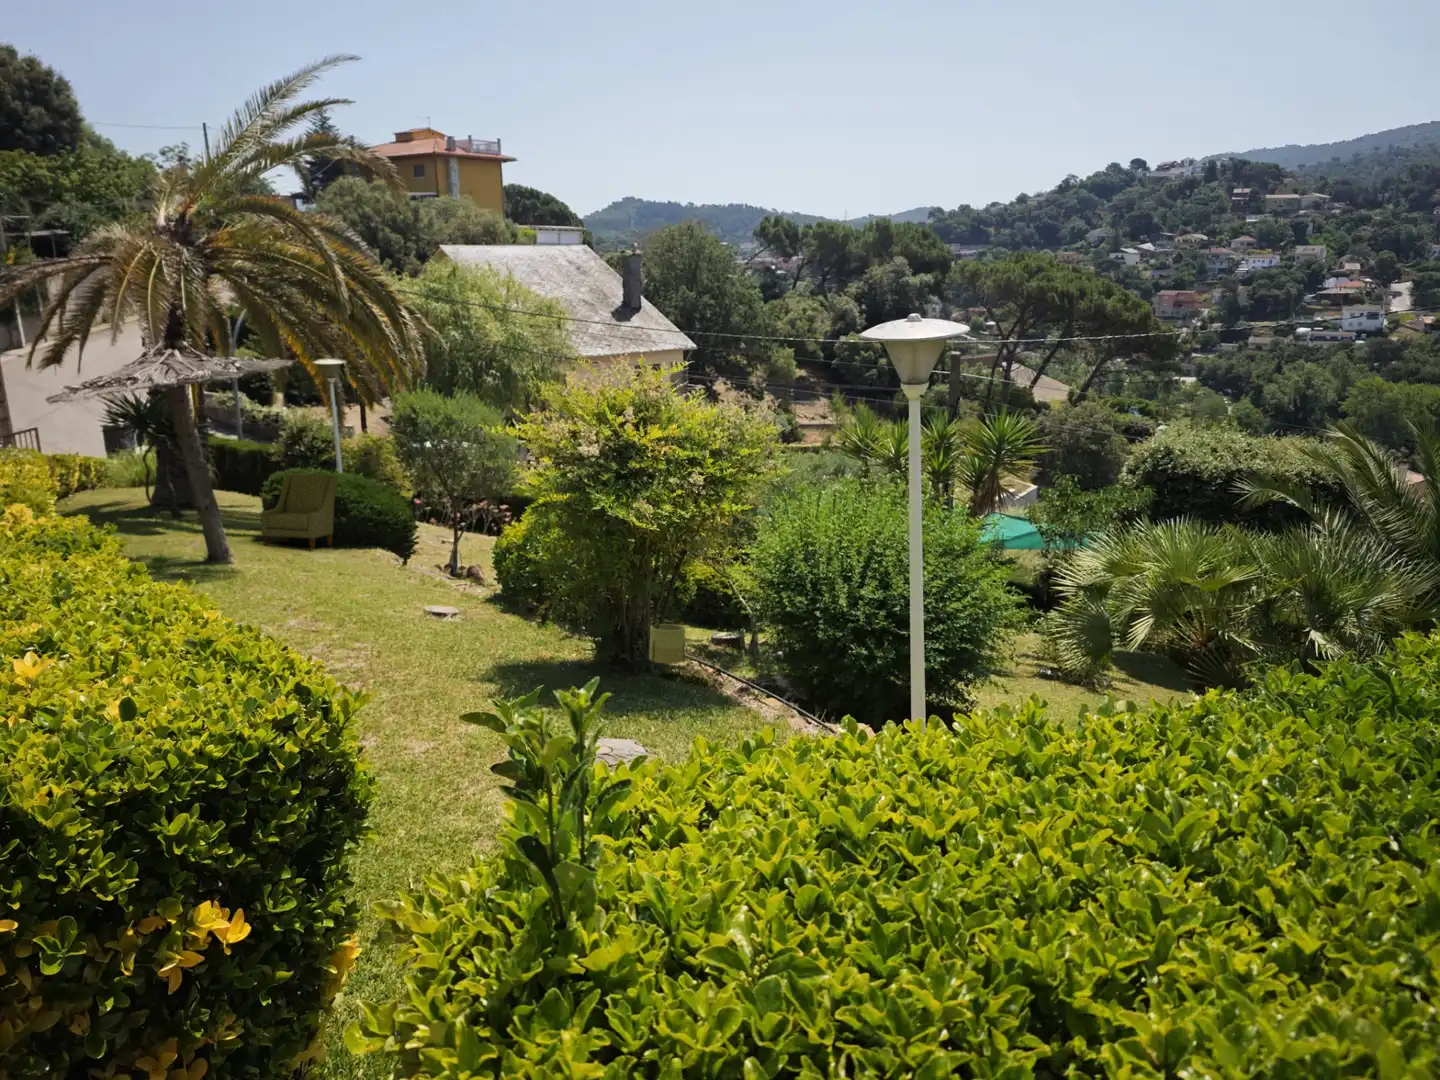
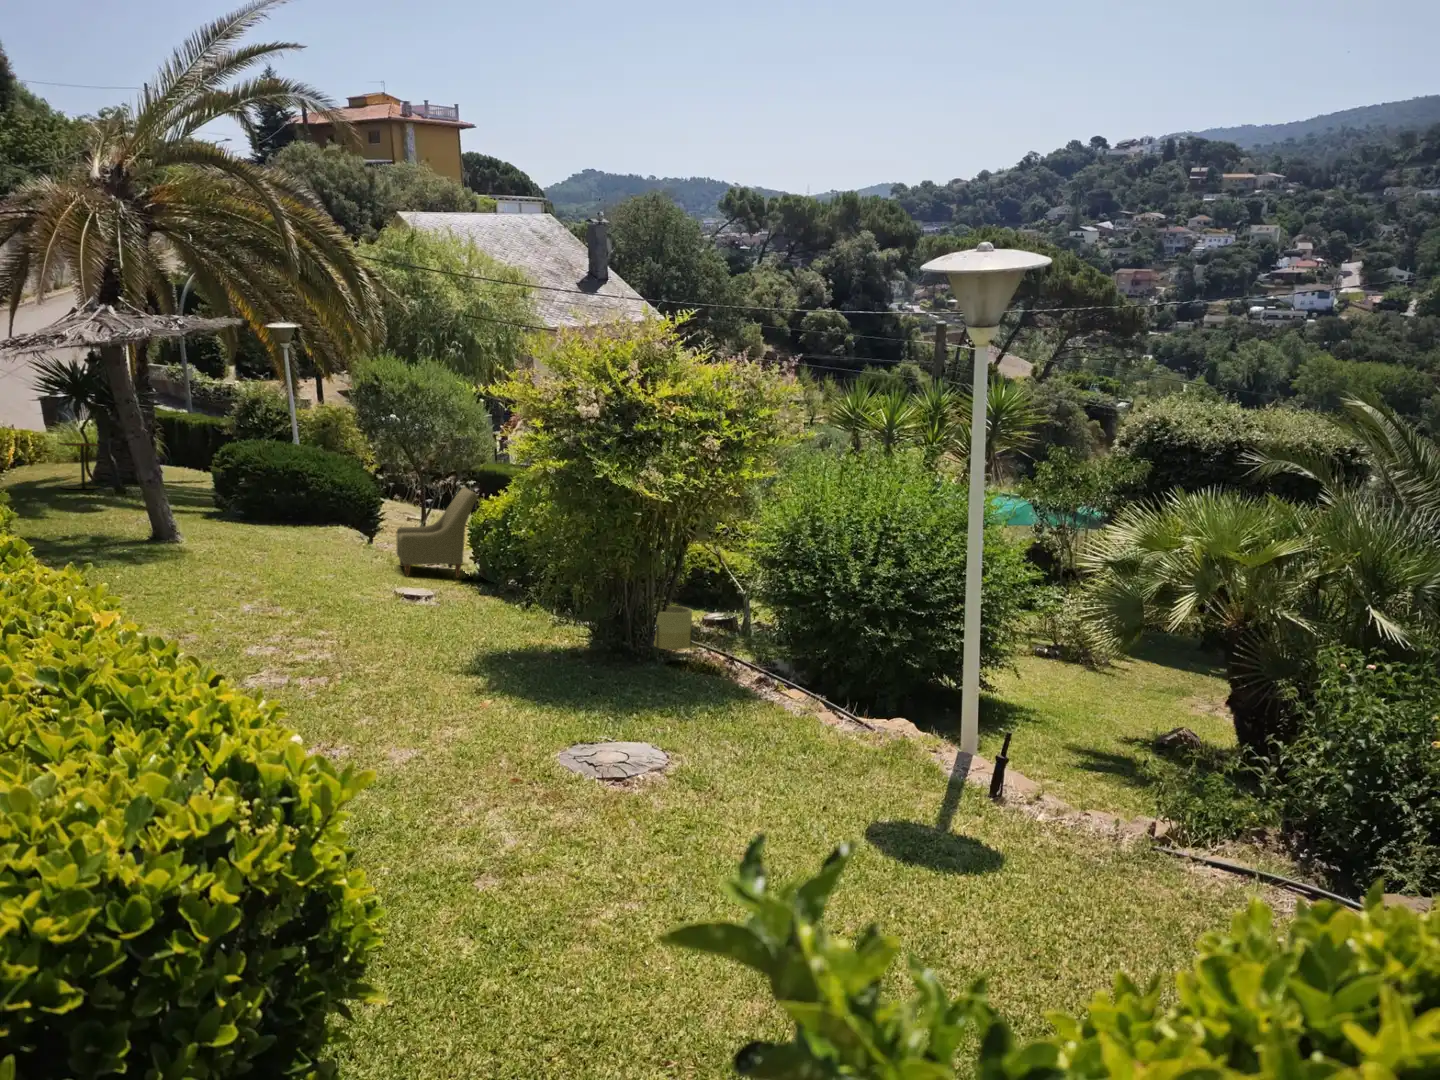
side table: none [123,470,160,513] -> present [59,443,100,489]
chair: present [261,474,338,550] -> present [397,487,478,578]

